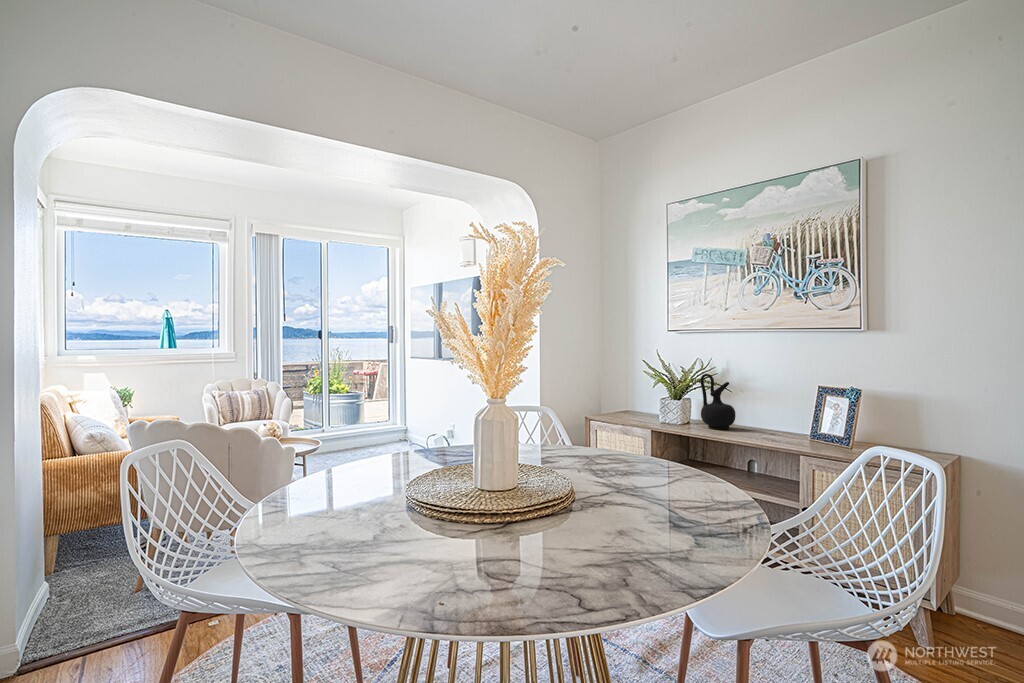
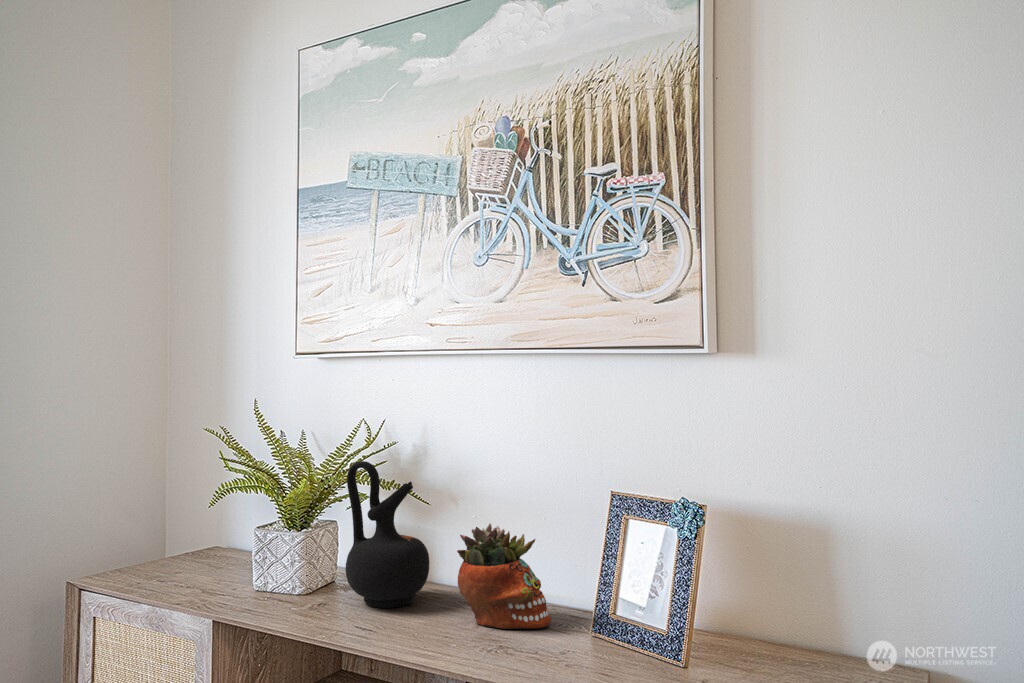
succulent planter: none [751,398,791,437] -> present [457,524,551,629]

